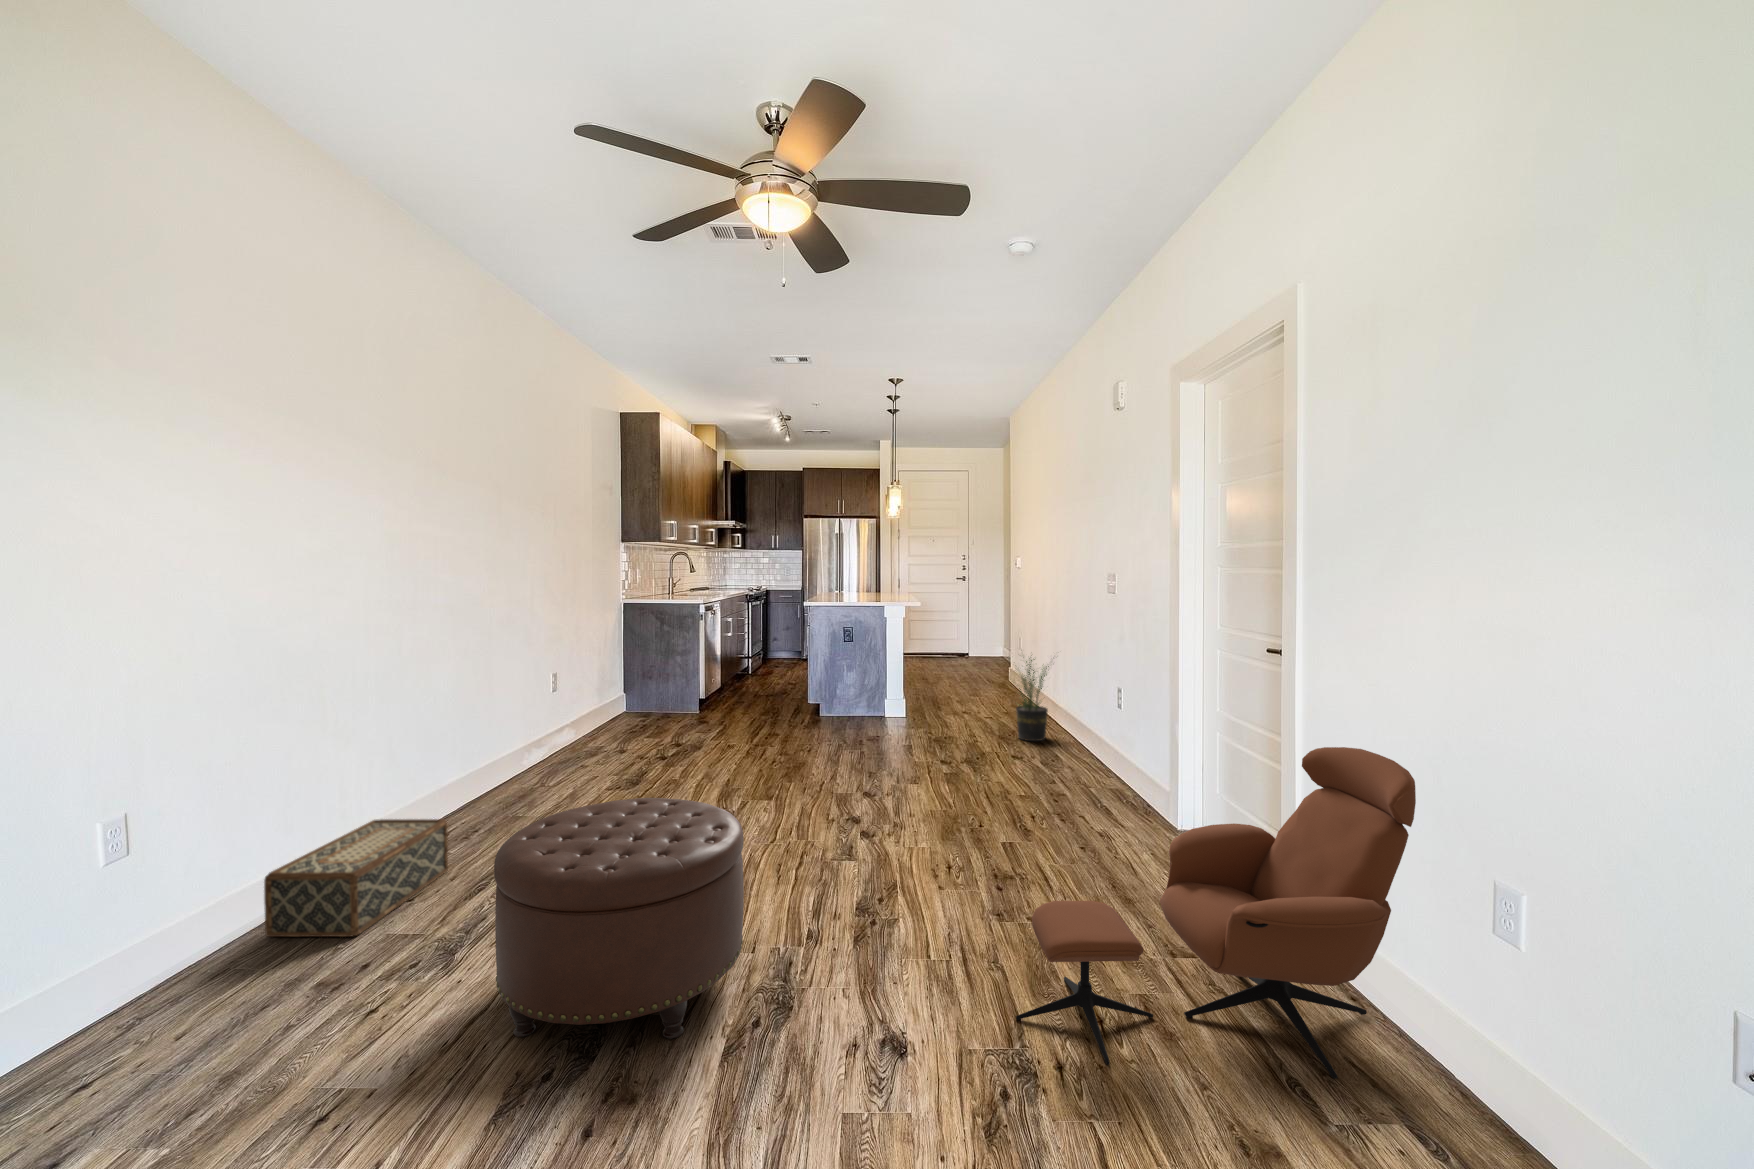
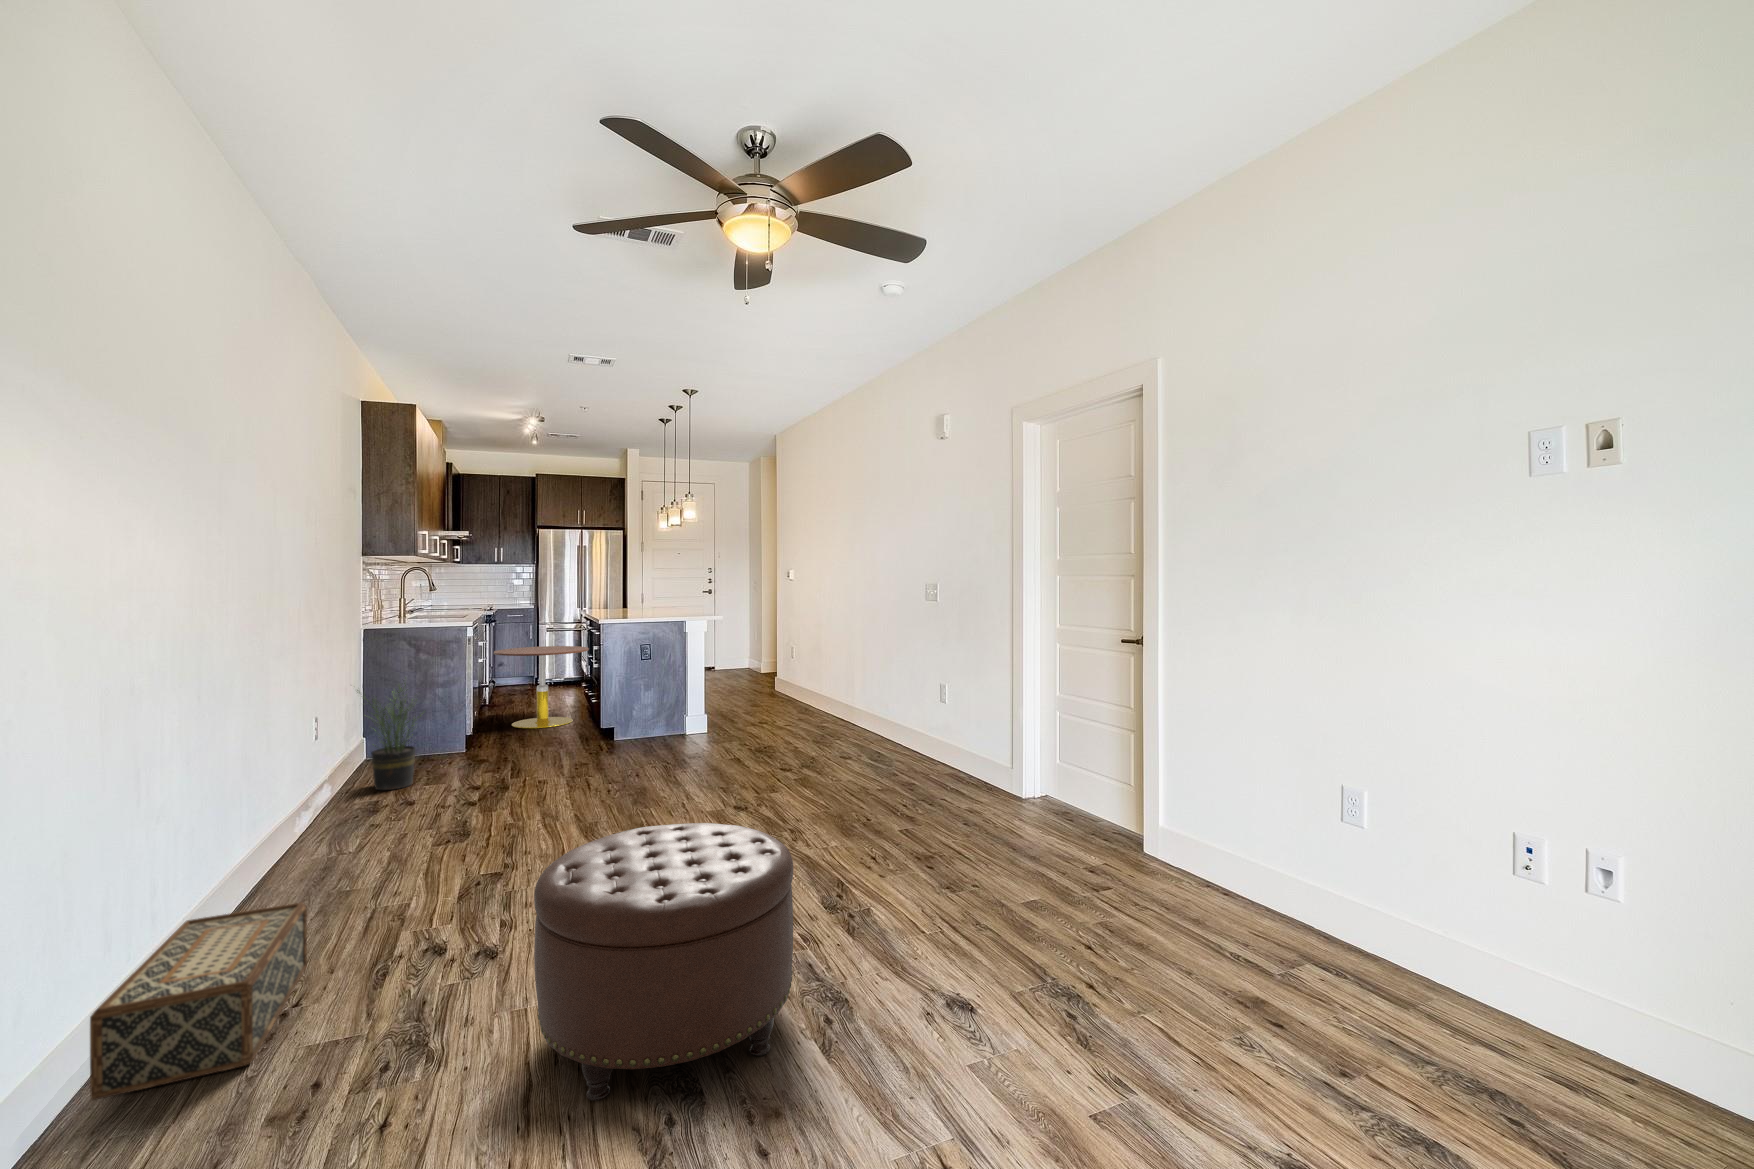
side table: none [733,625,811,697] -> present [494,646,589,728]
potted plant: present [1016,657,1049,741] -> present [357,683,423,790]
lounge chair: present [1016,747,1416,1078] -> none [1029,710,1277,975]

